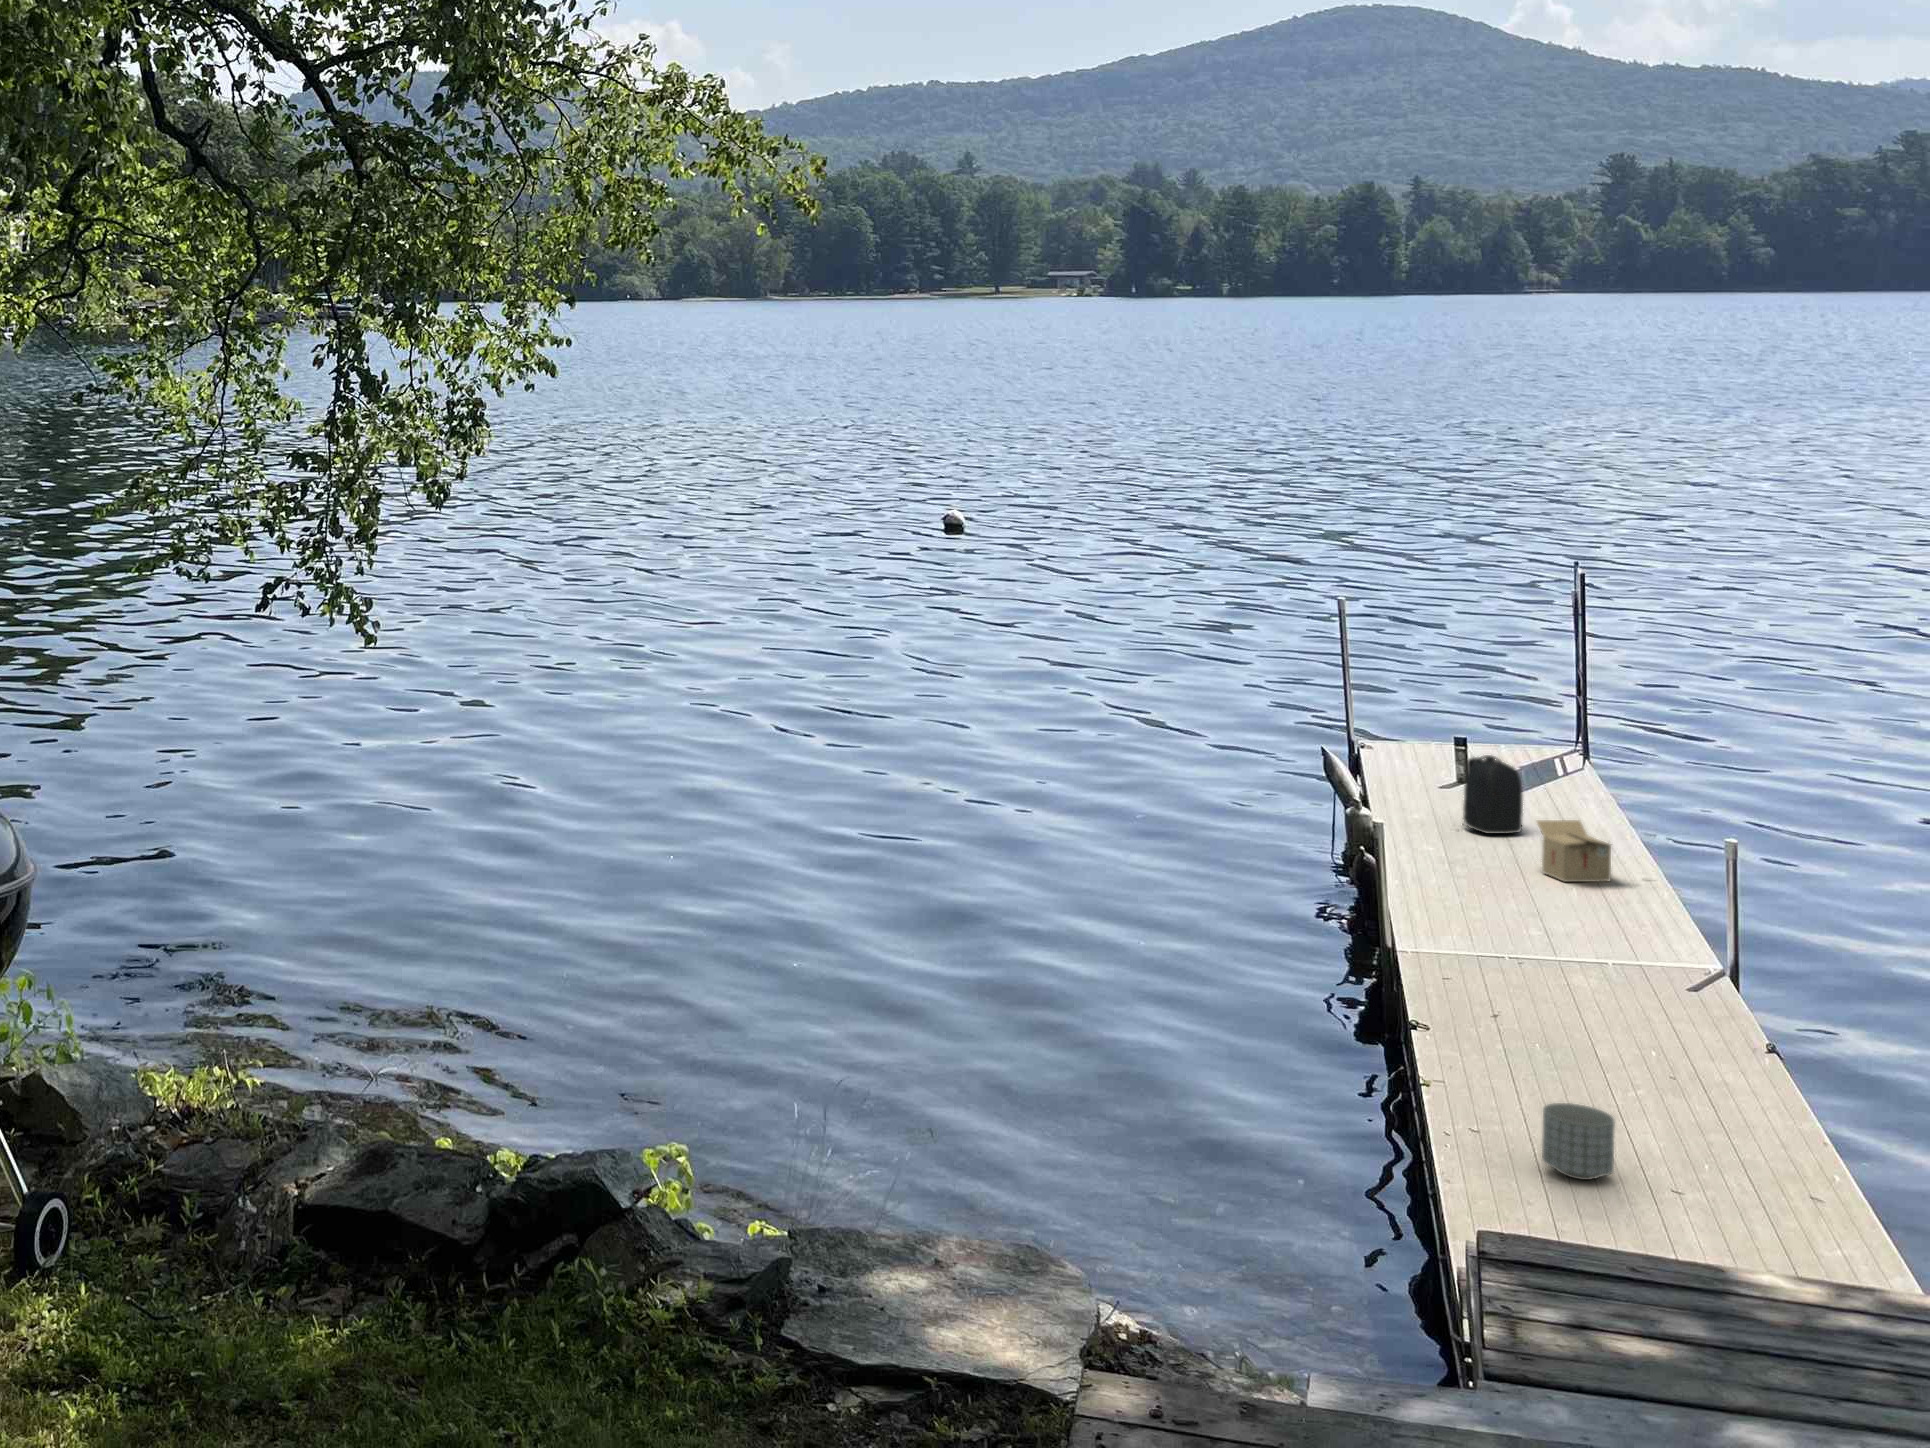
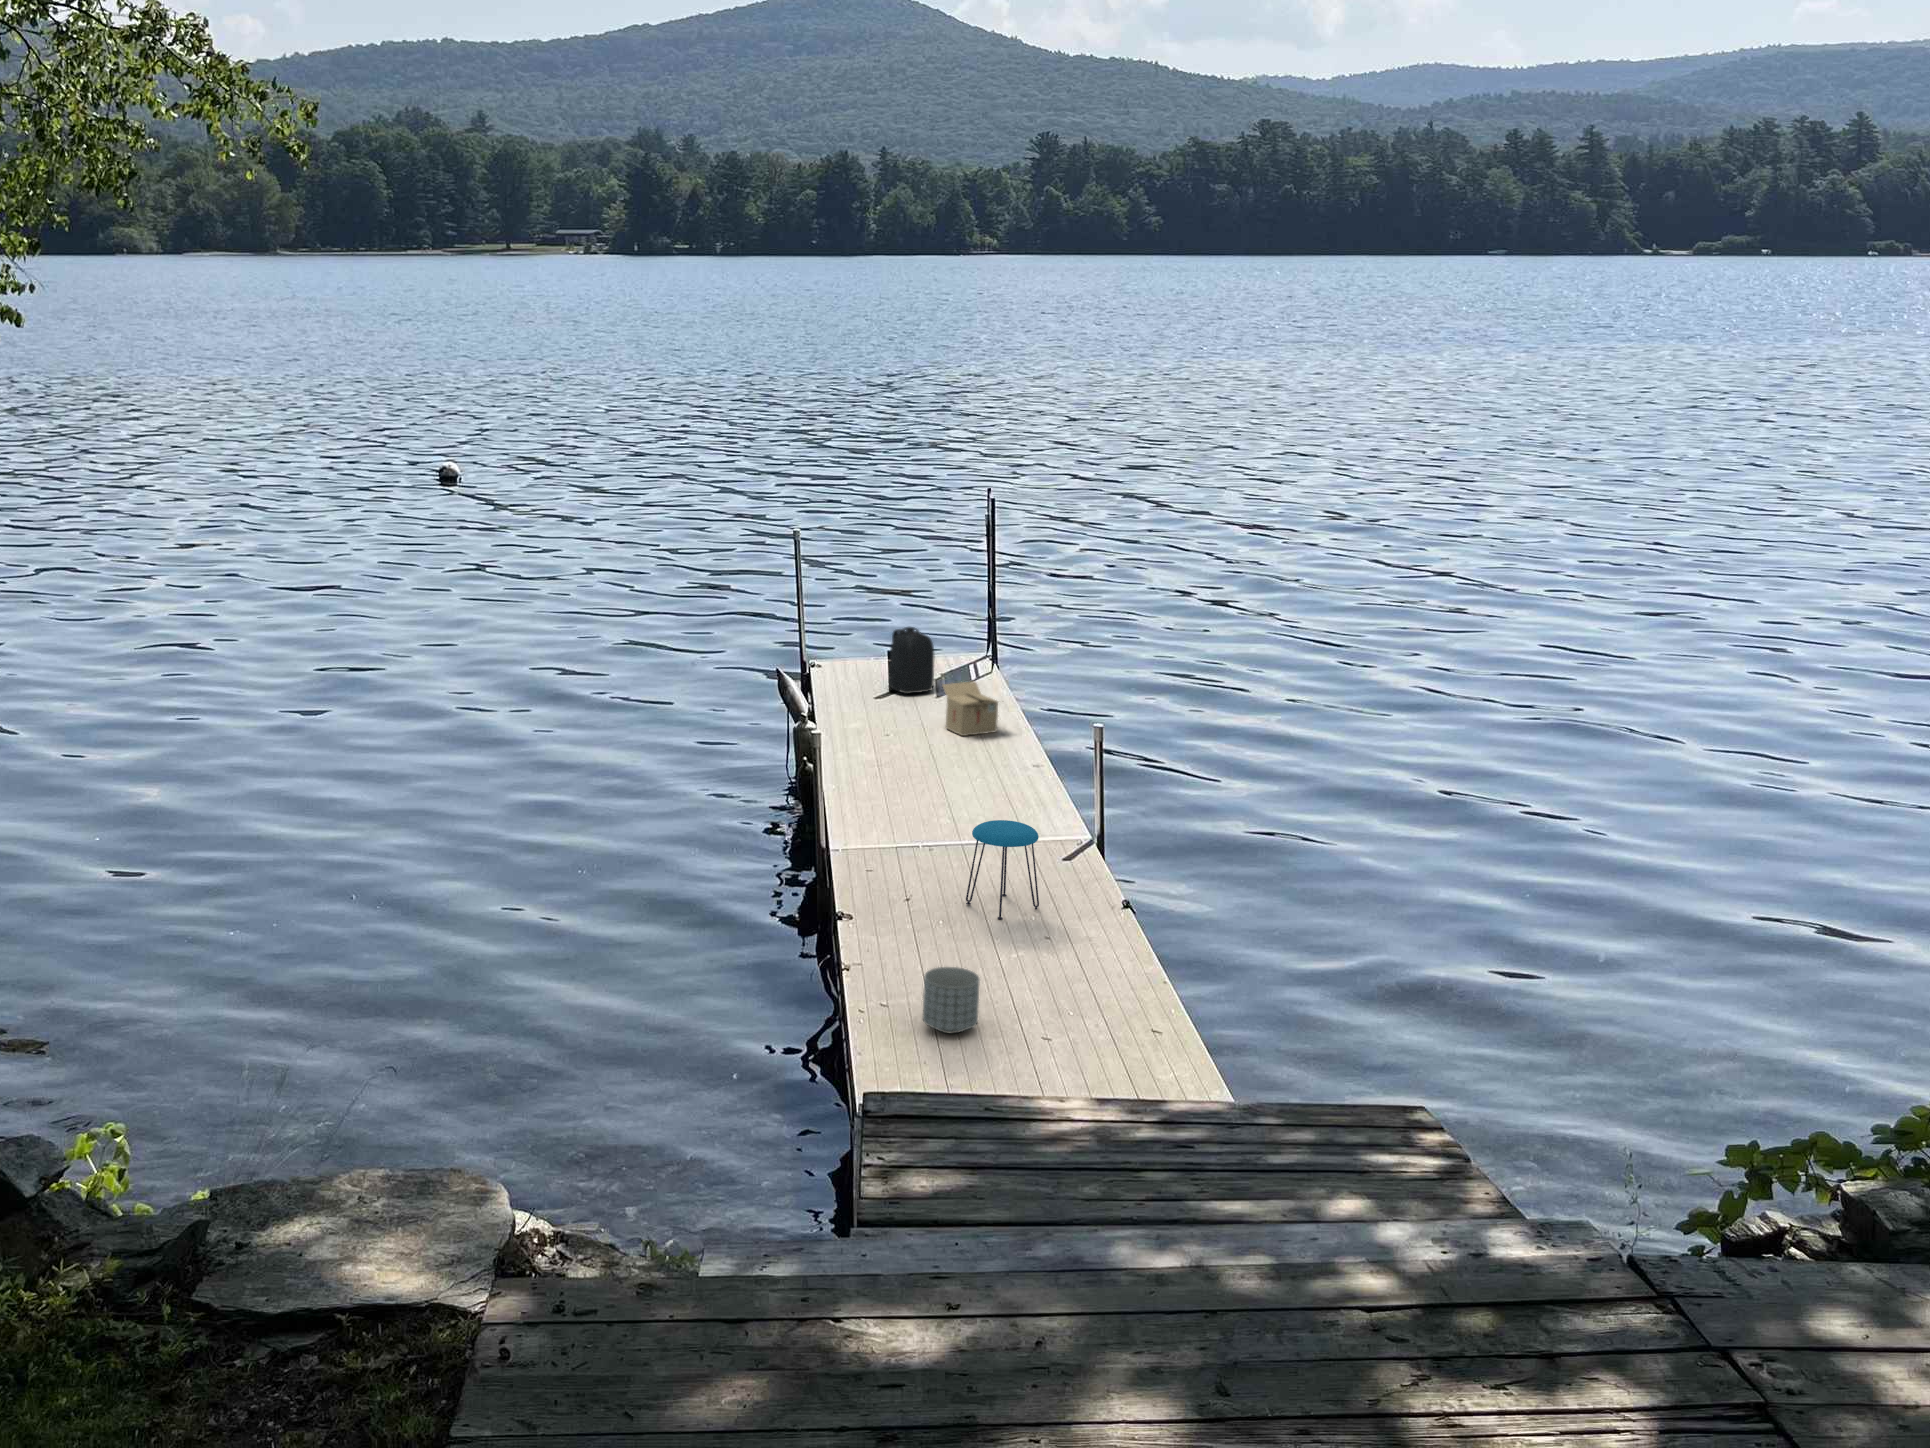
stool: none [1586,958,1684,1073] -> present [966,820,1039,919]

